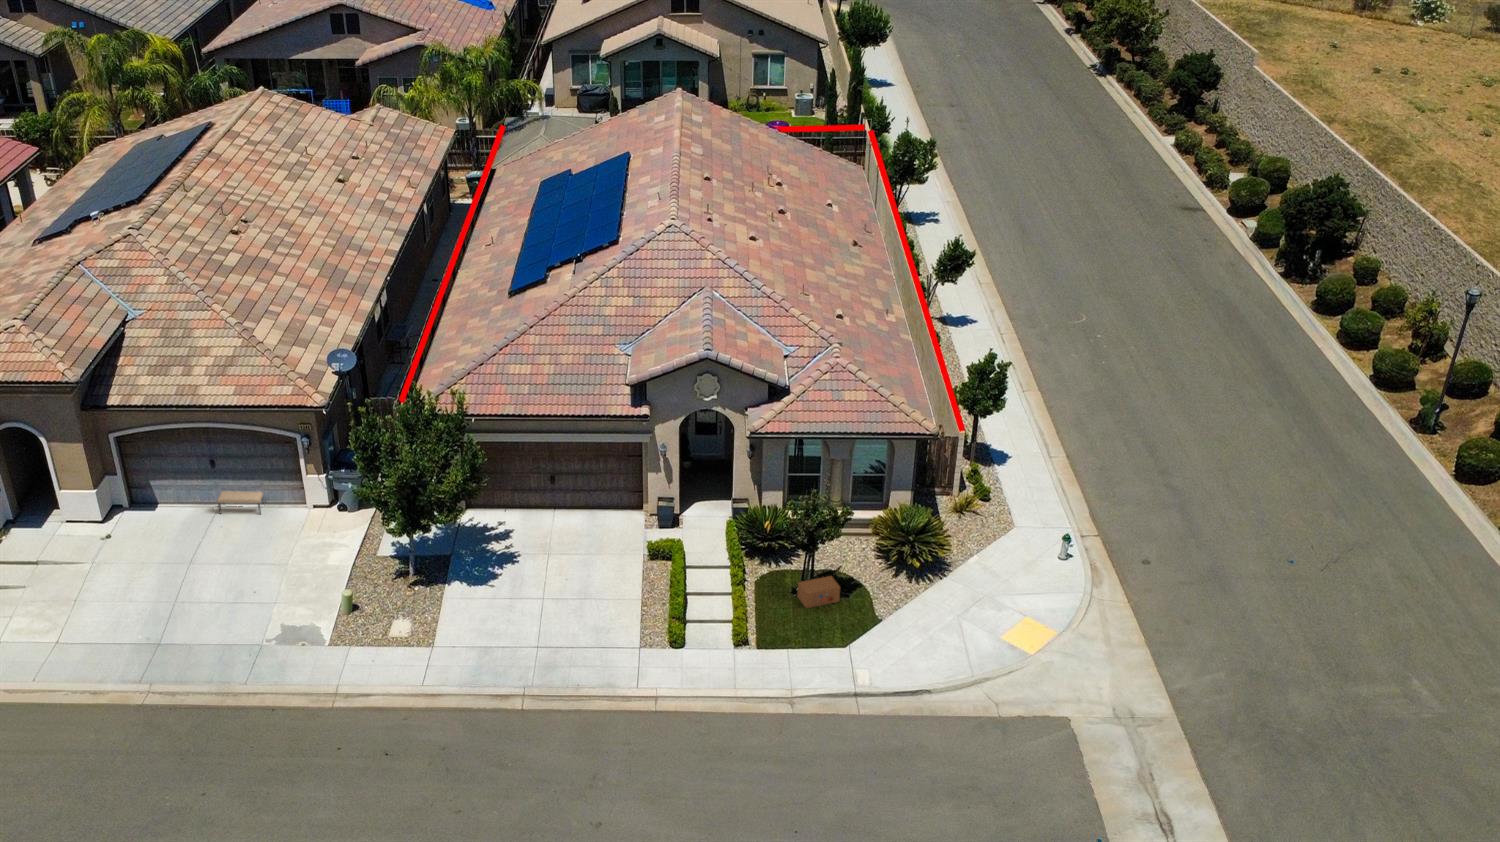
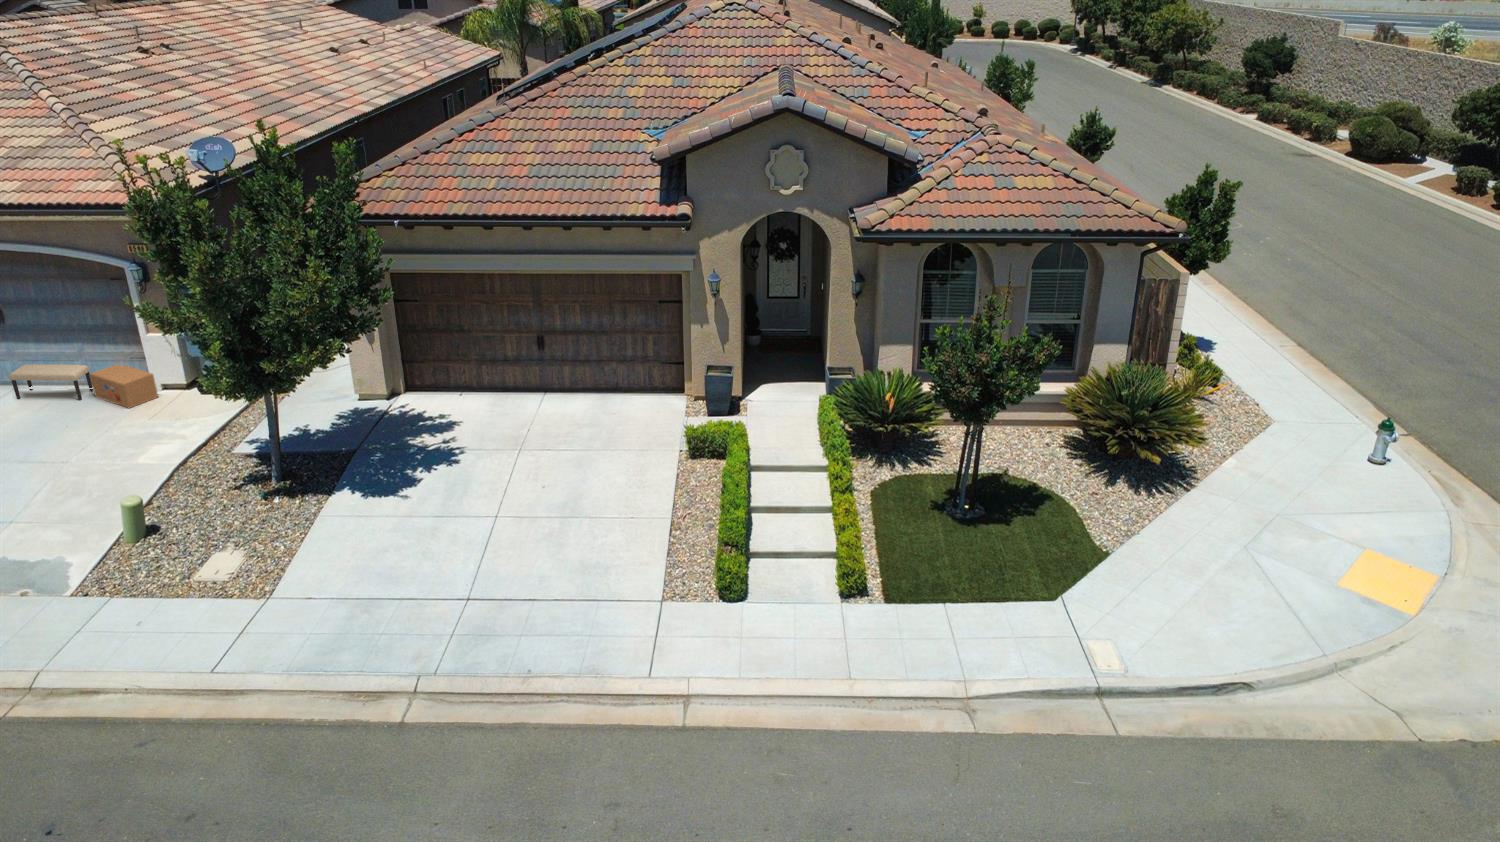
cardboard box: present [797,576,840,608] -> present [90,365,158,408]

